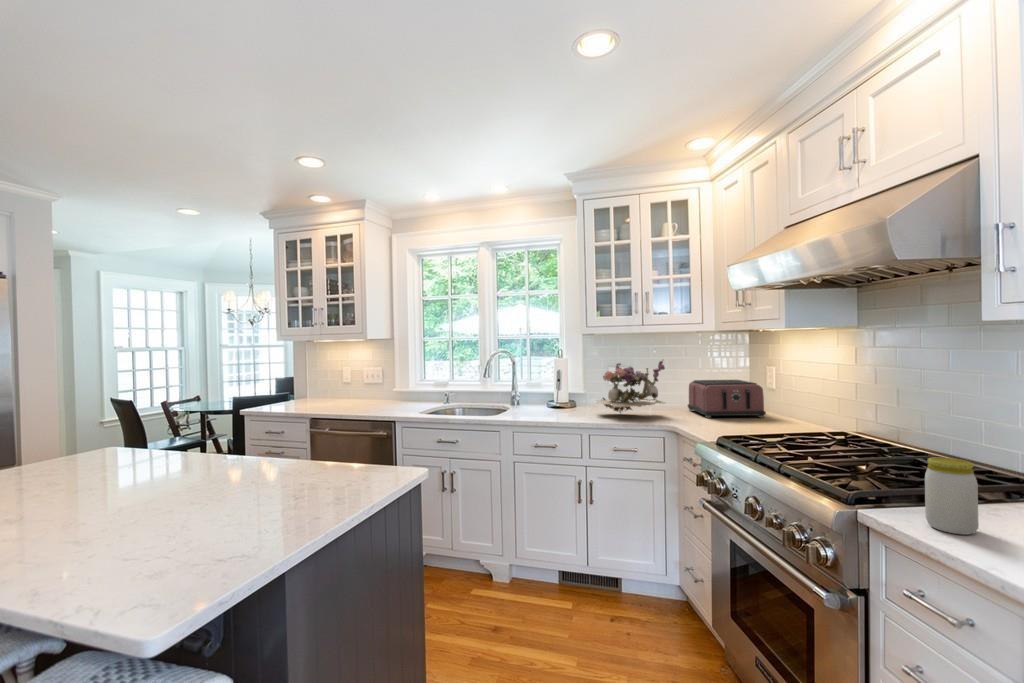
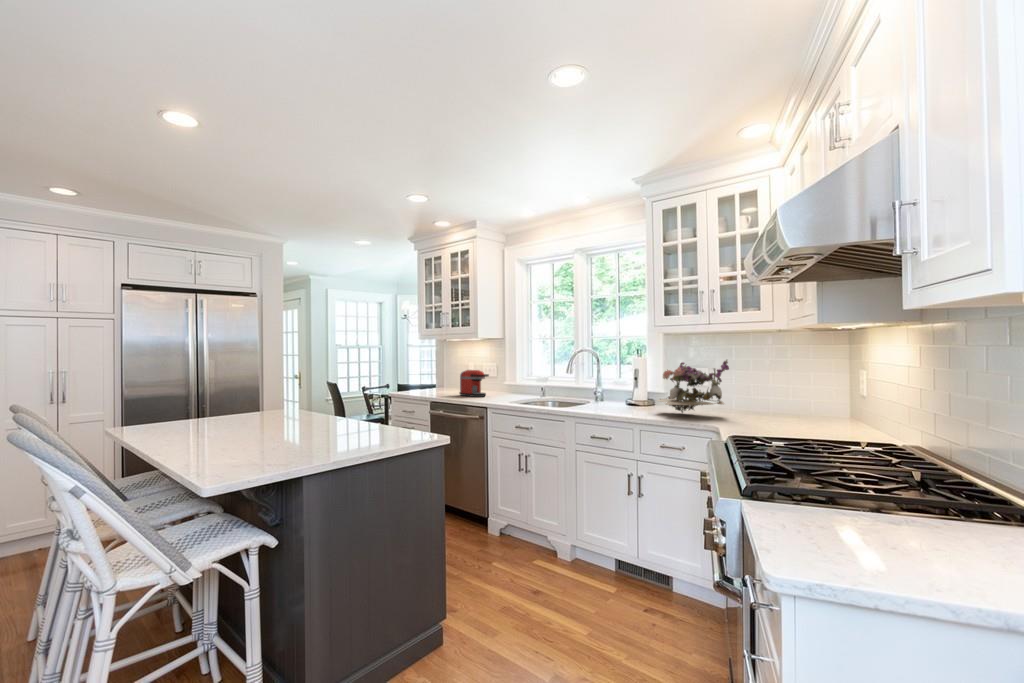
coffee maker: none [346,377,387,409] -> present [460,370,489,397]
toaster: present [688,380,766,418] -> none [765,383,844,427]
jar: present [925,457,979,535] -> none [801,453,852,536]

